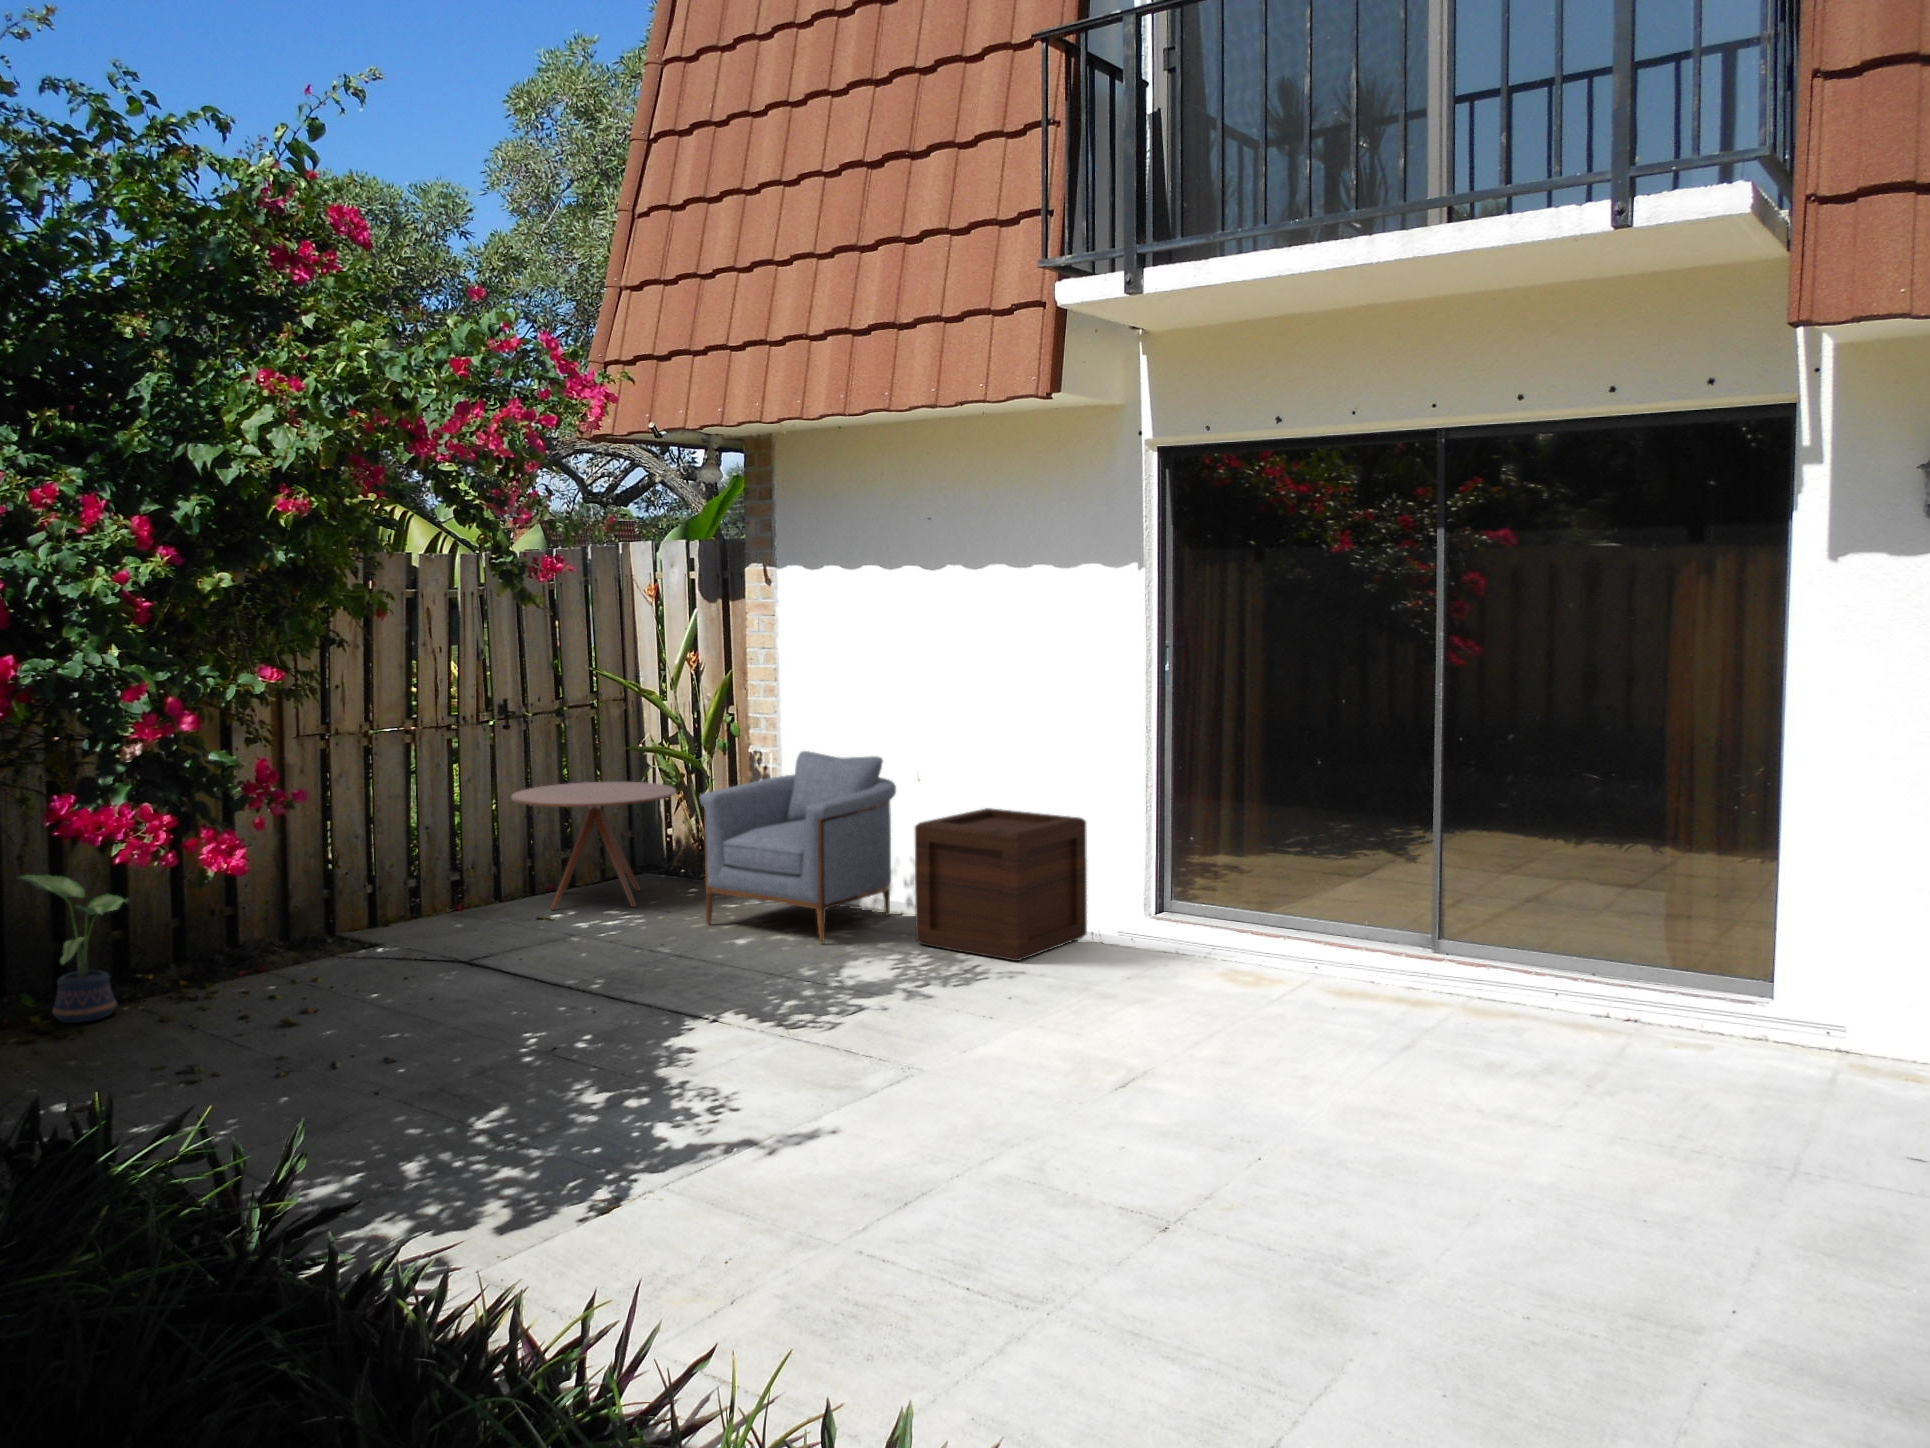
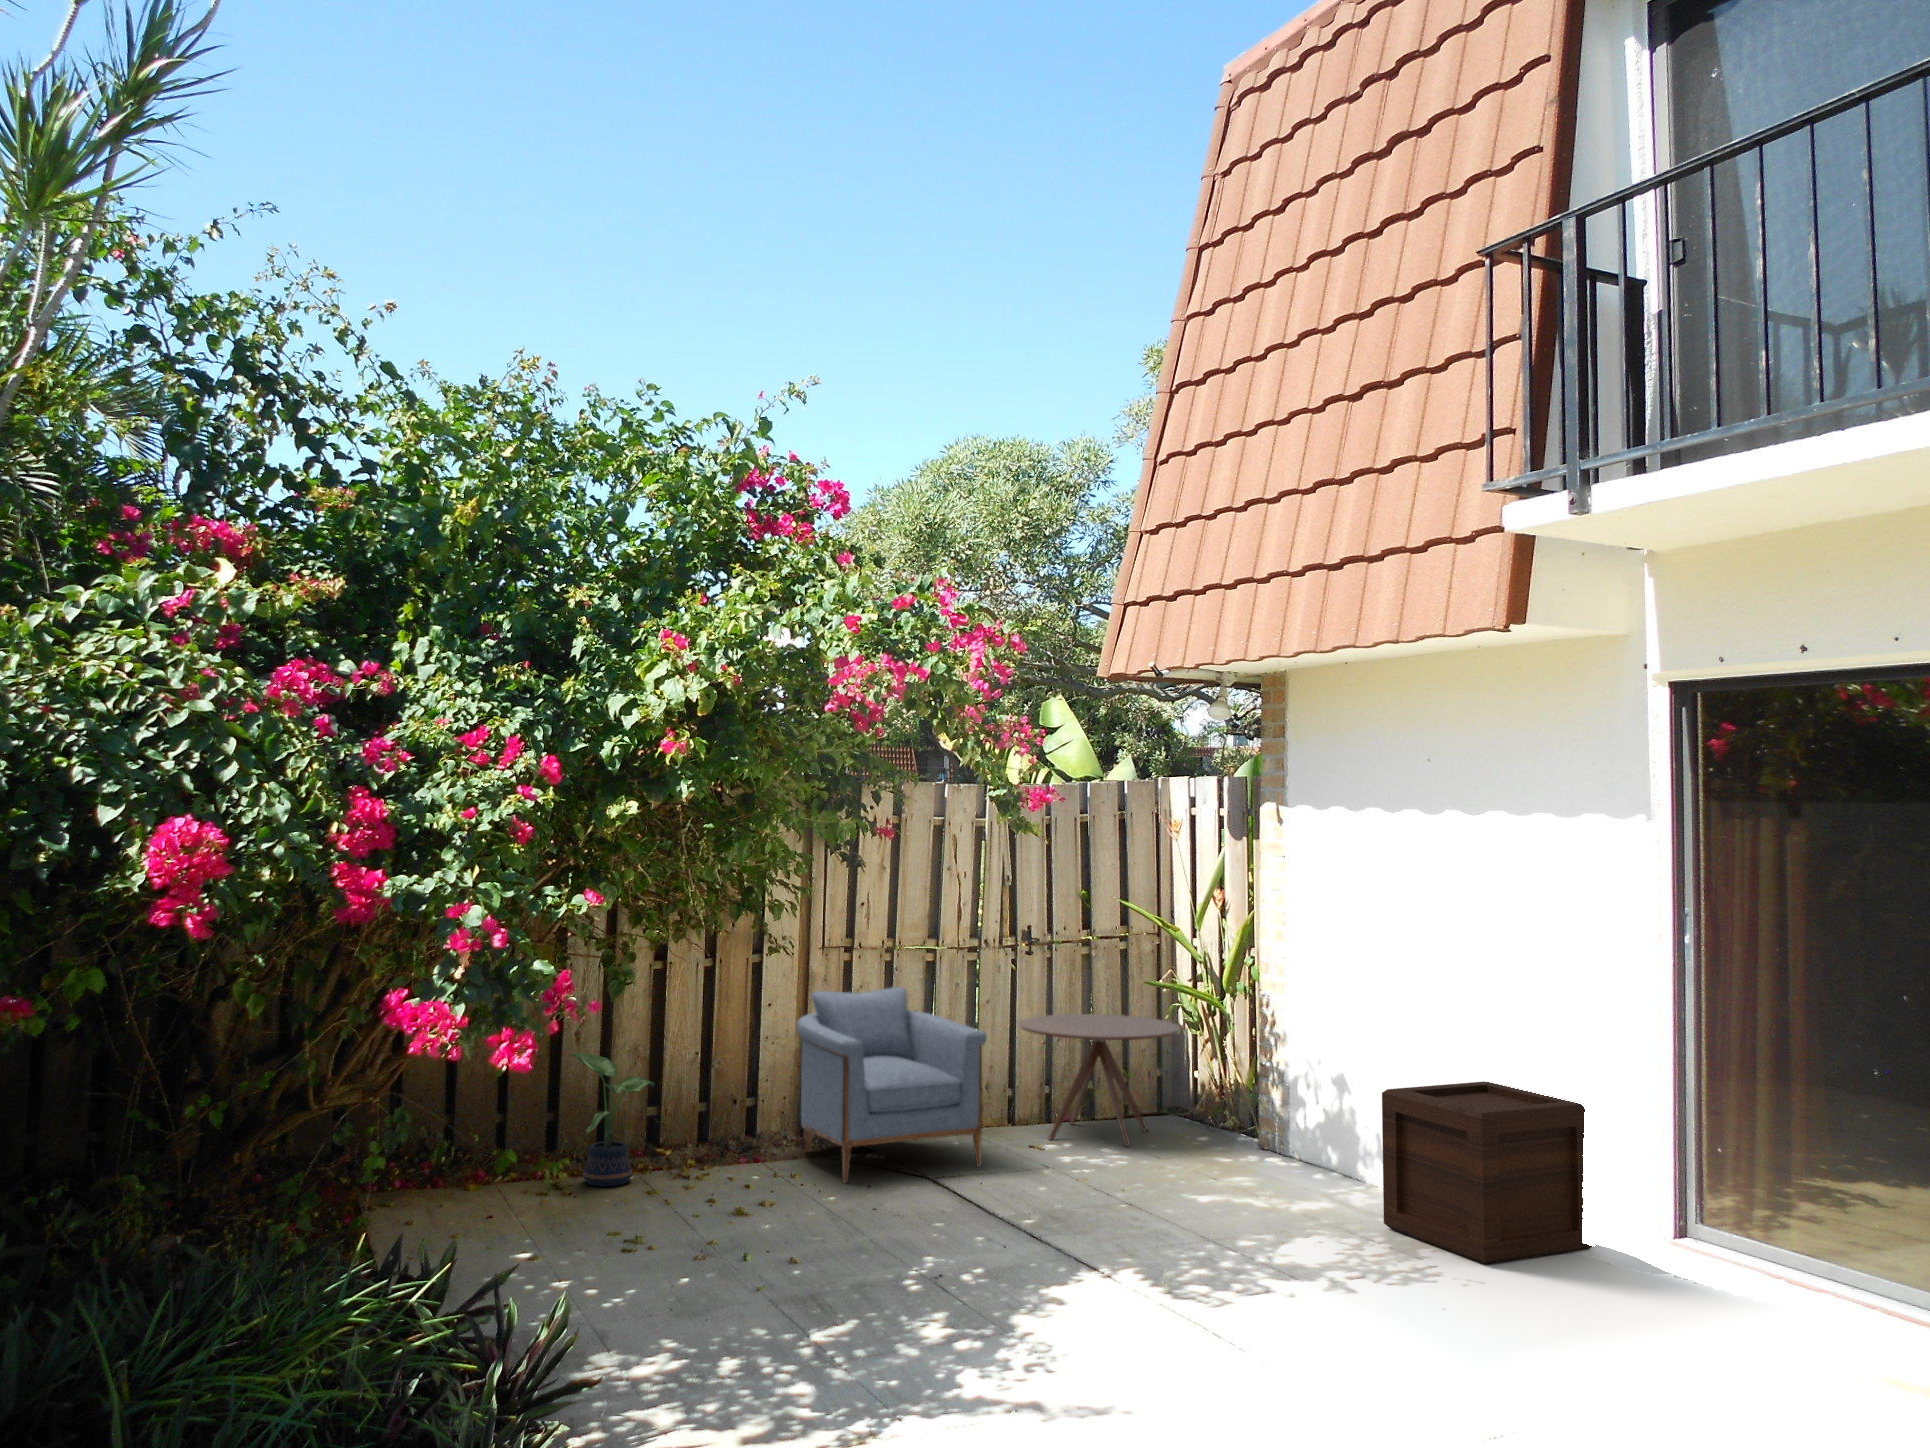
armchair: present [700,751,896,944] -> present [797,987,987,1182]

